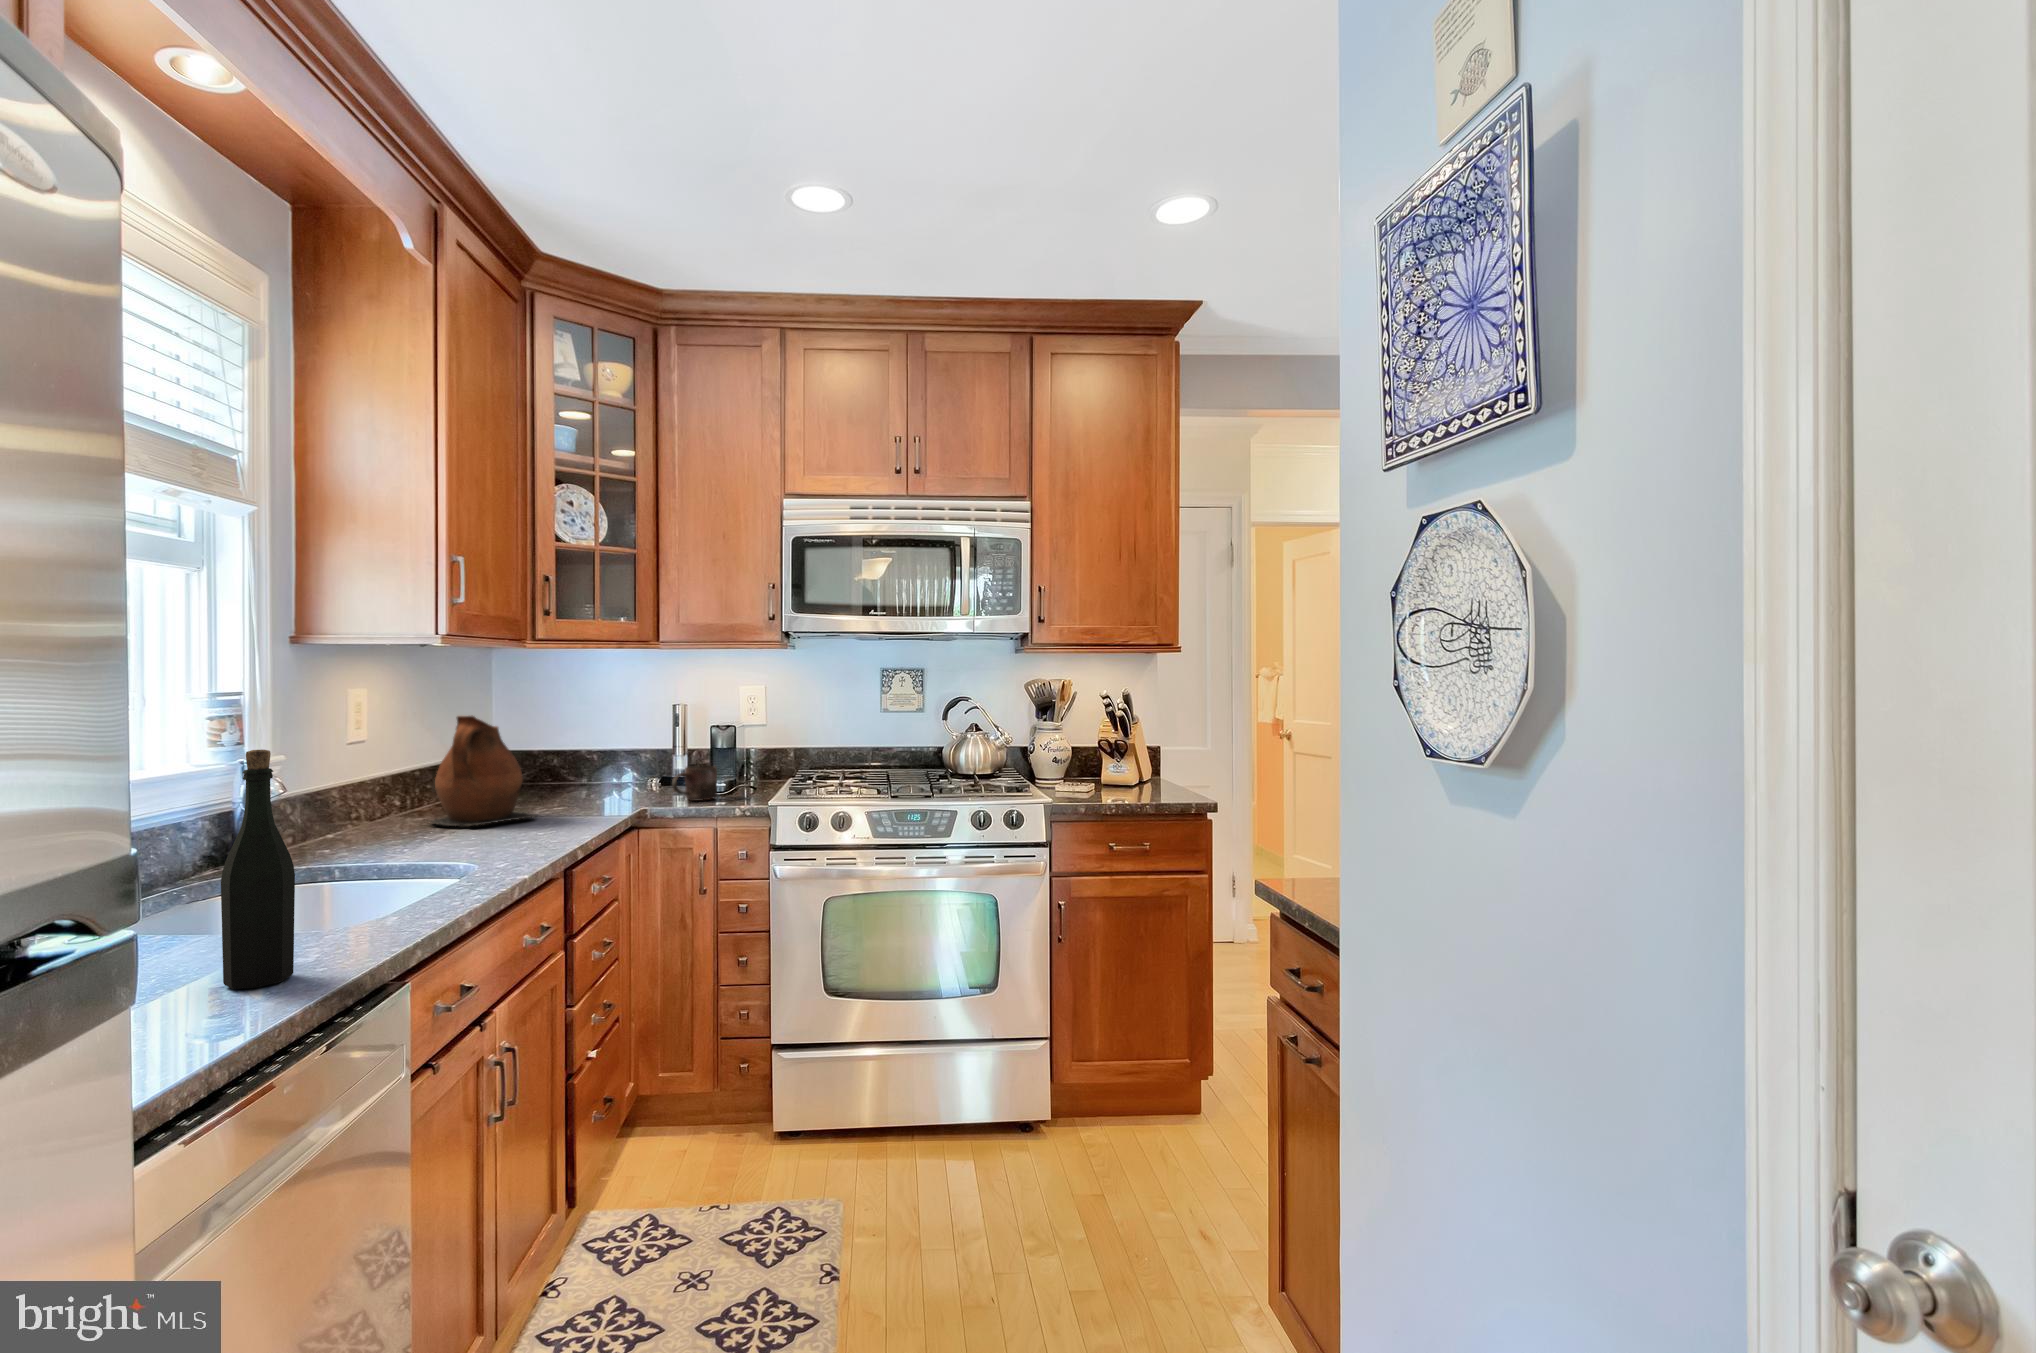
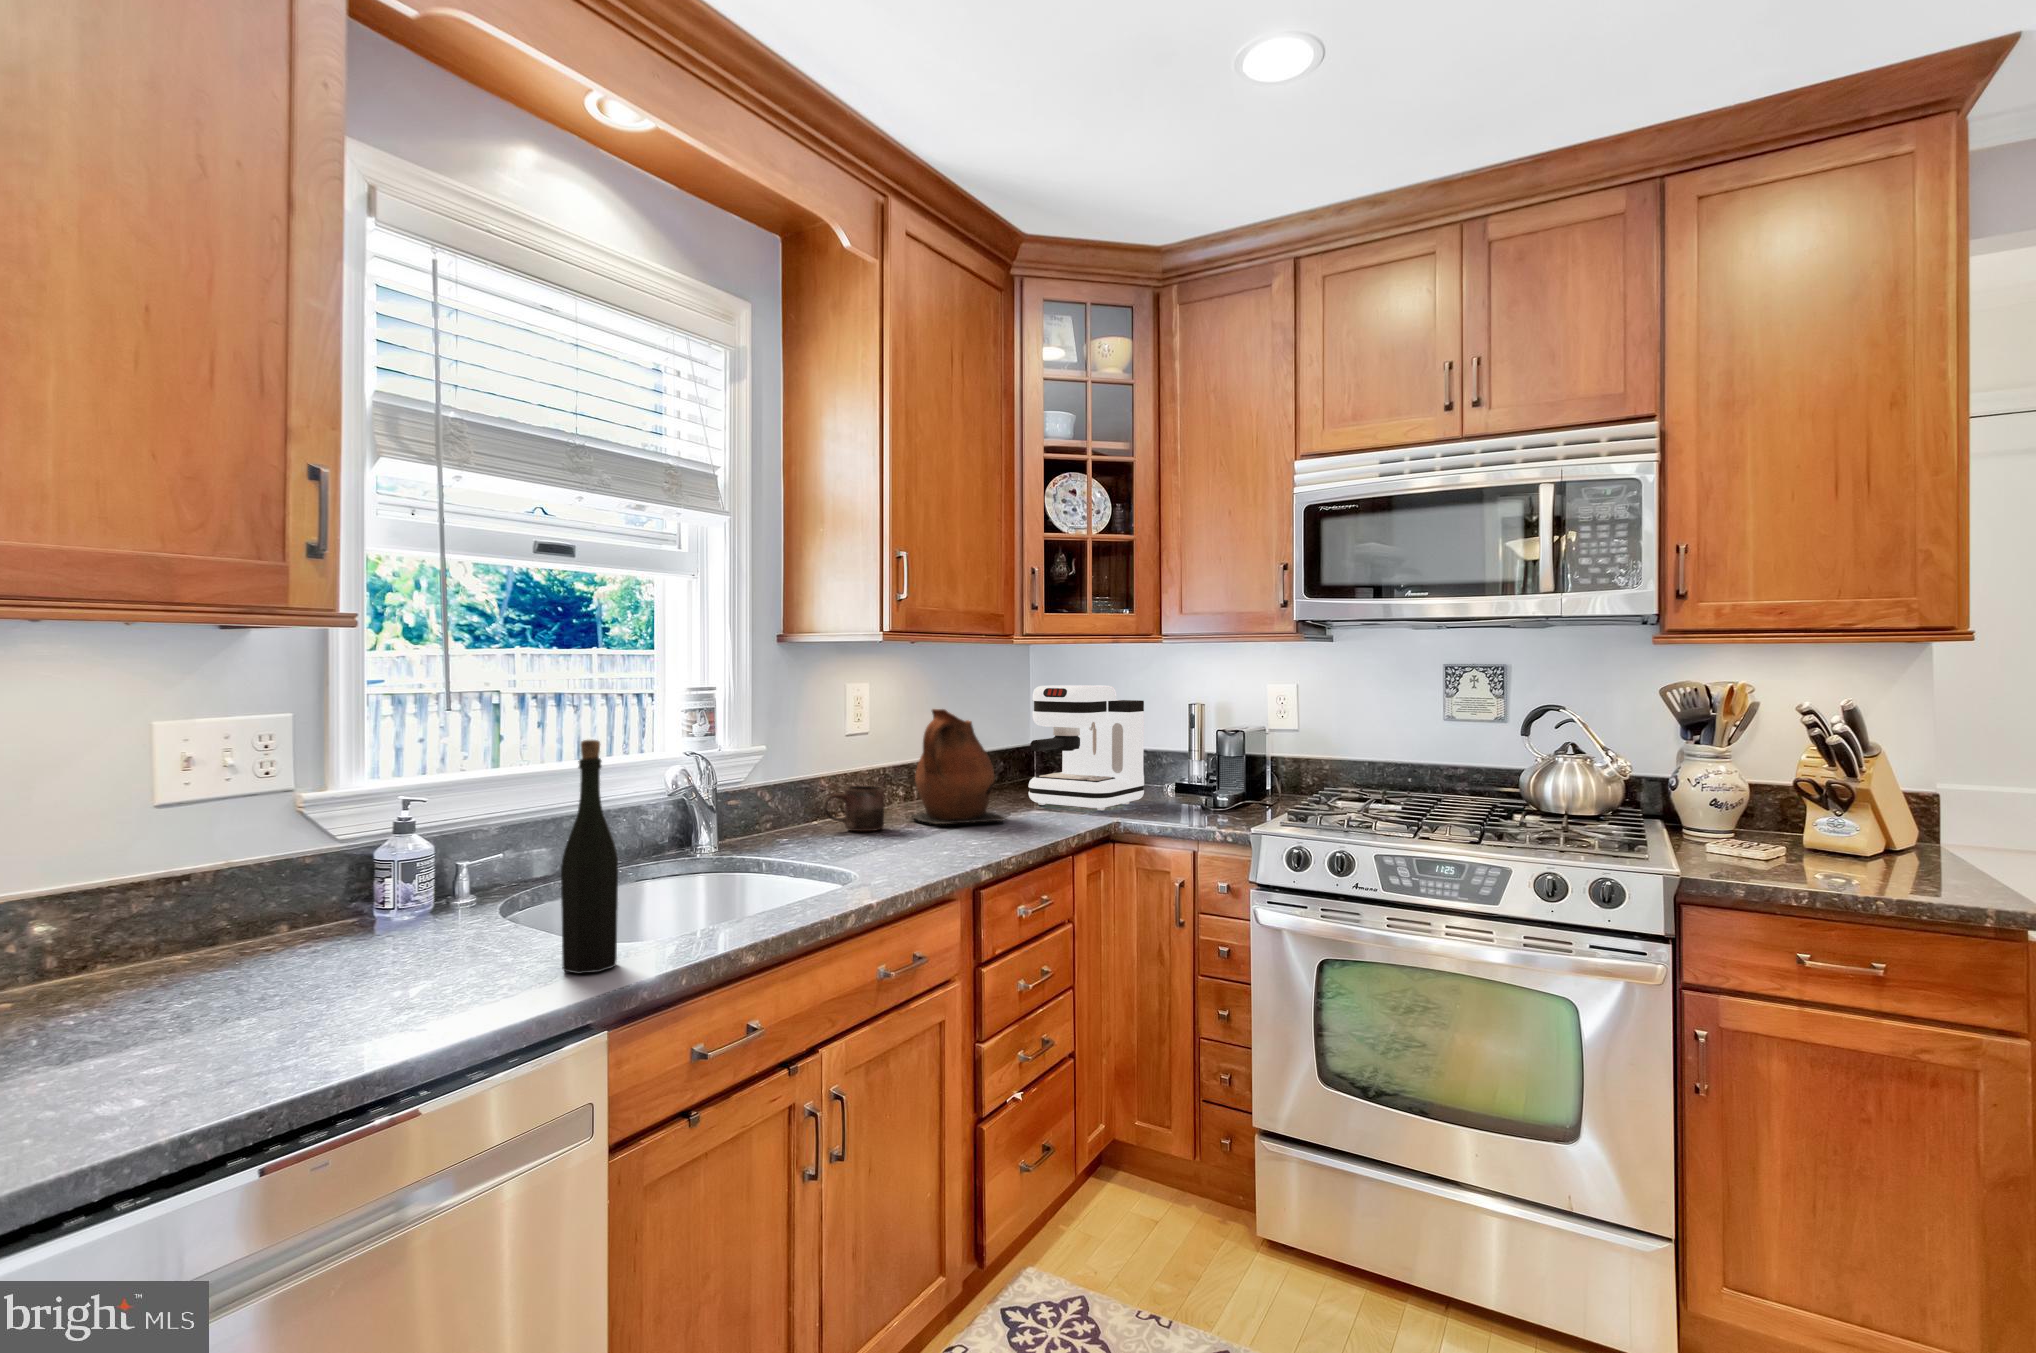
coffee maker: none [539,691,648,802] -> present [1028,685,1144,810]
mug: present [672,766,717,801] -> present [823,785,885,831]

